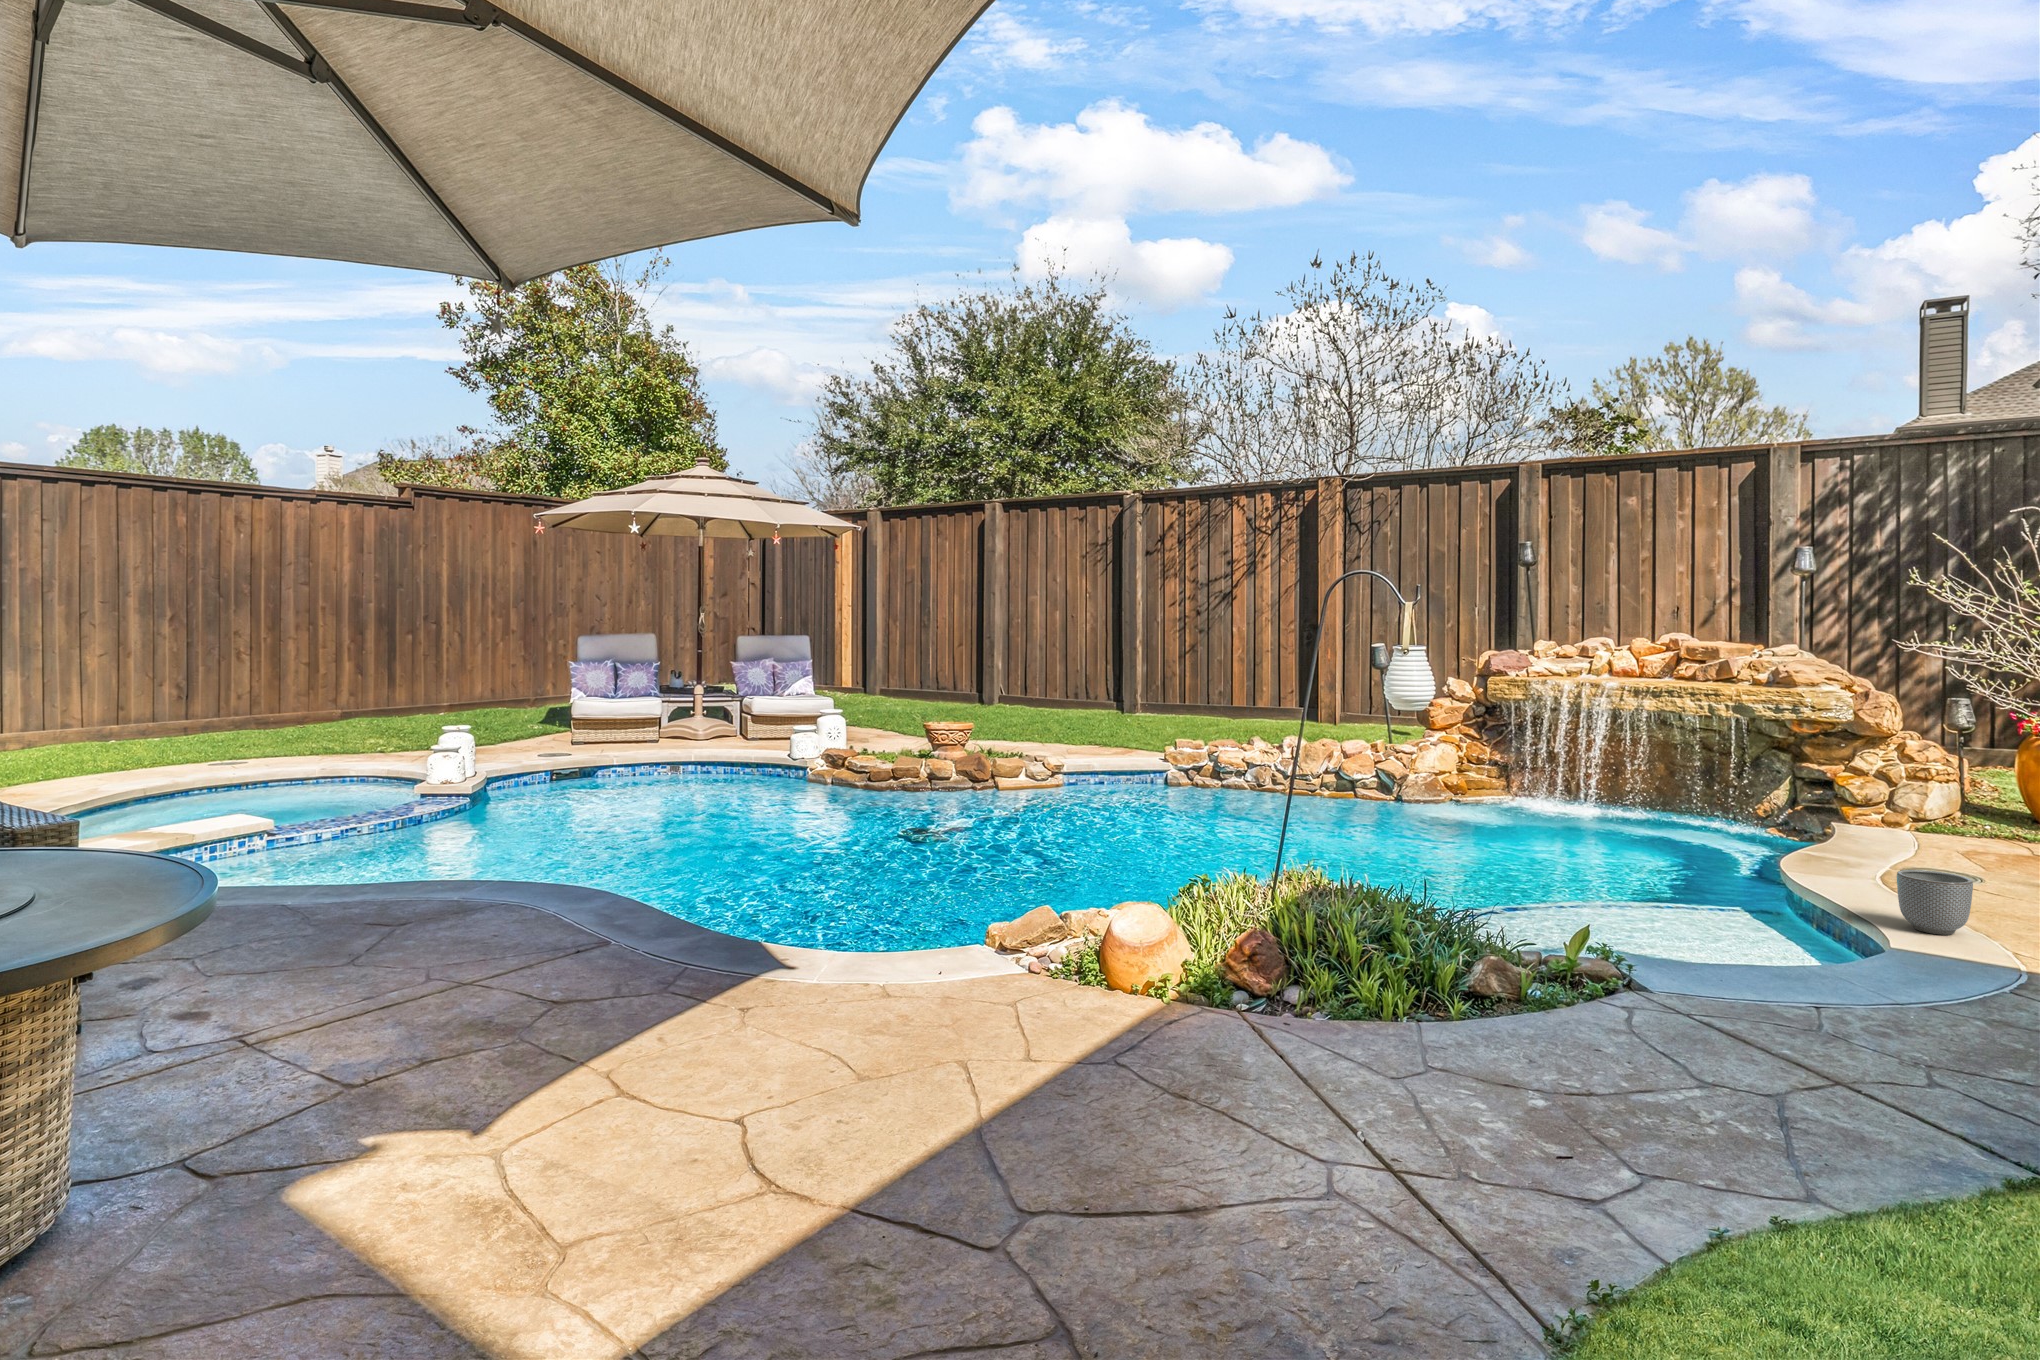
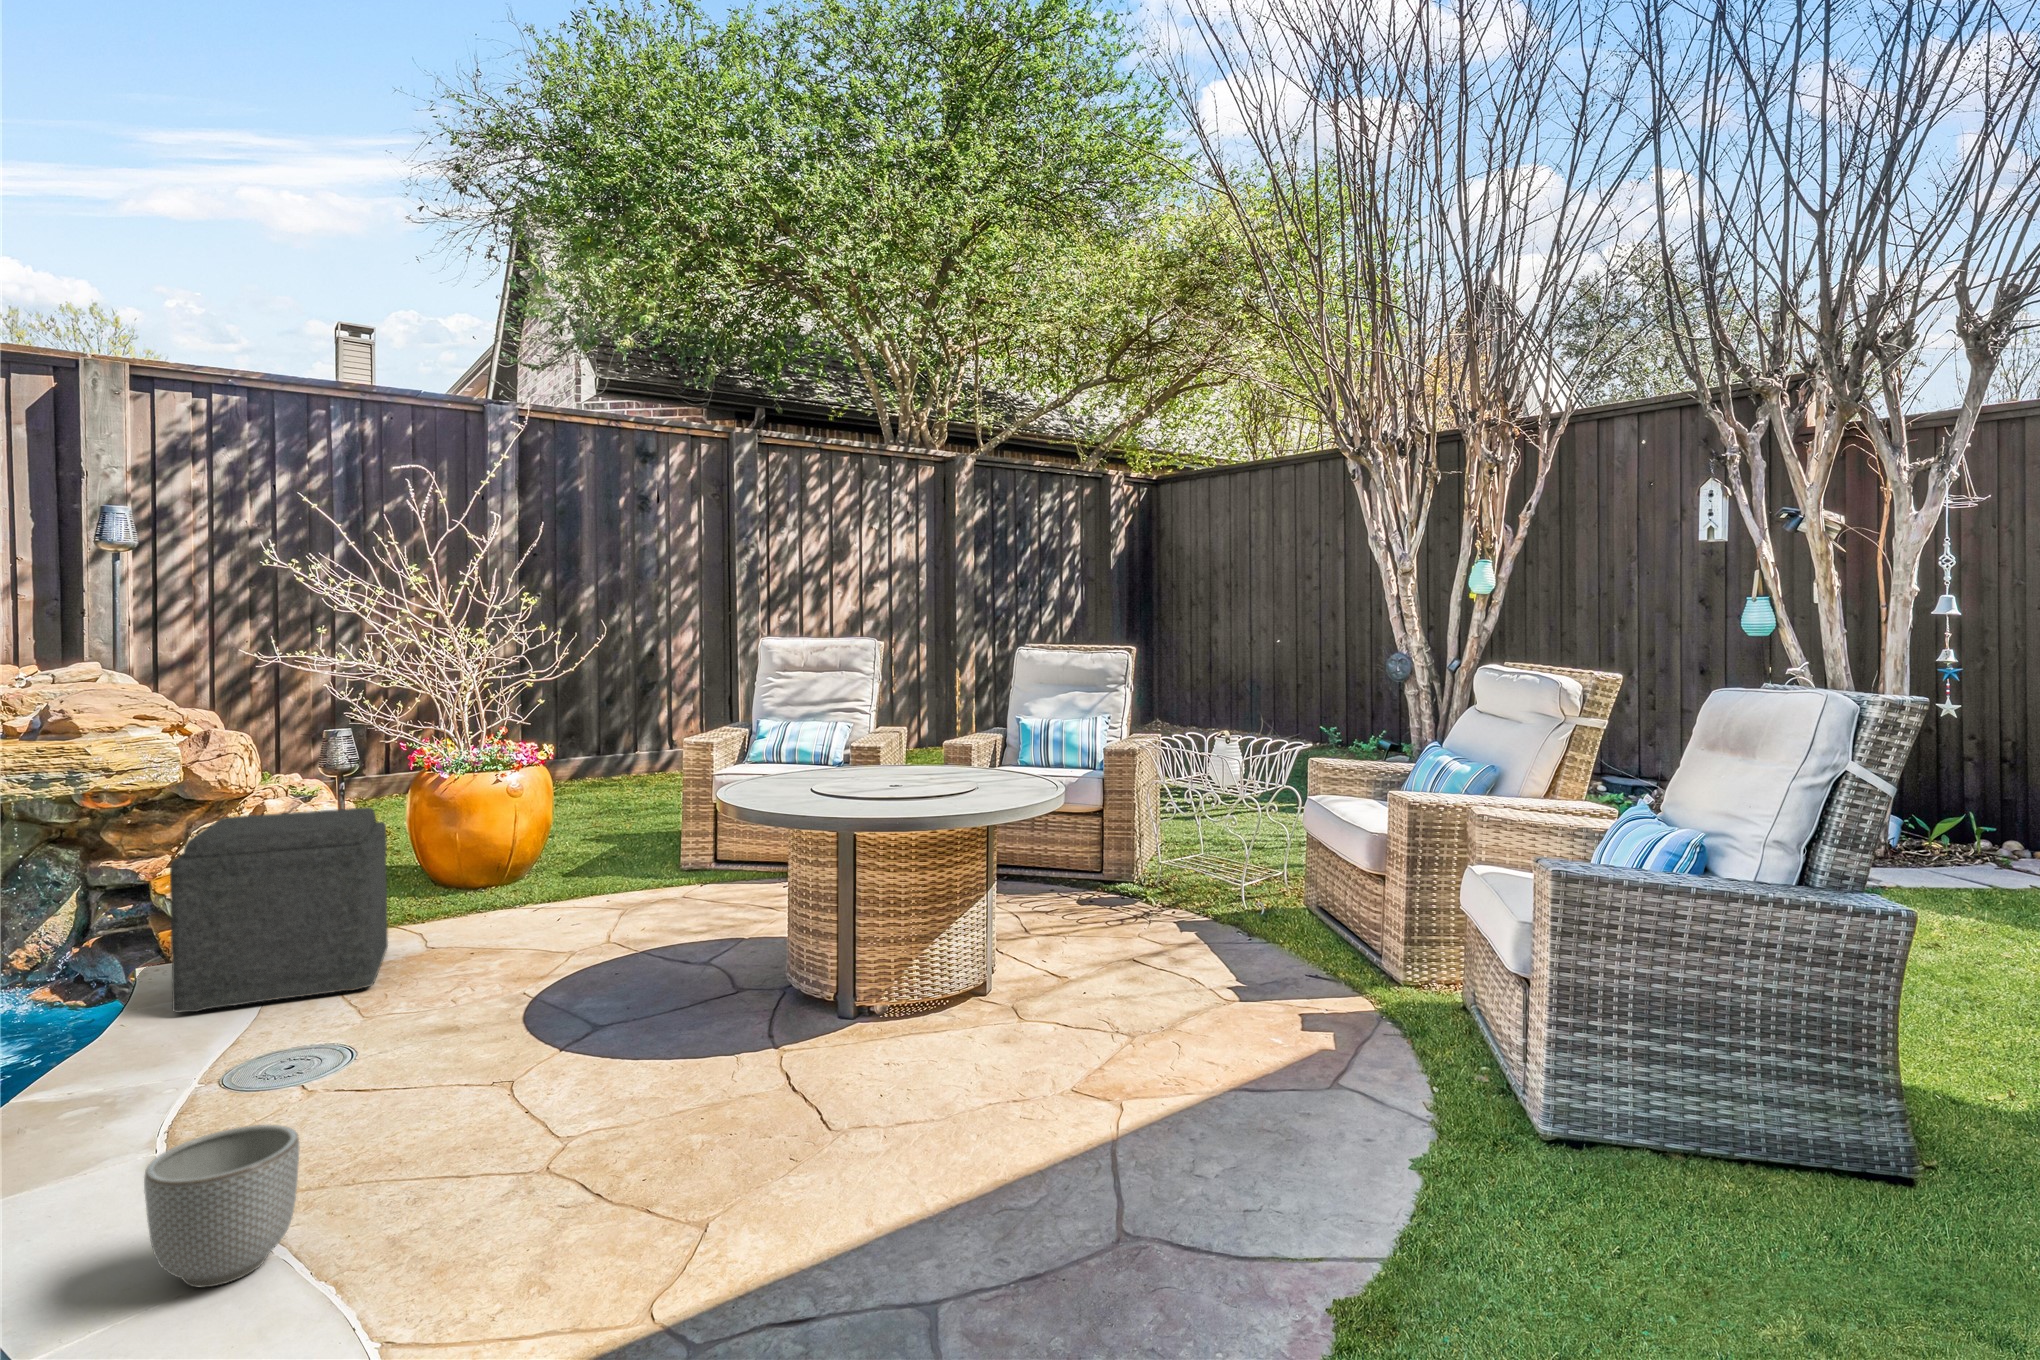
ottoman: none [1864,742,2006,860] -> present [170,807,388,1013]

